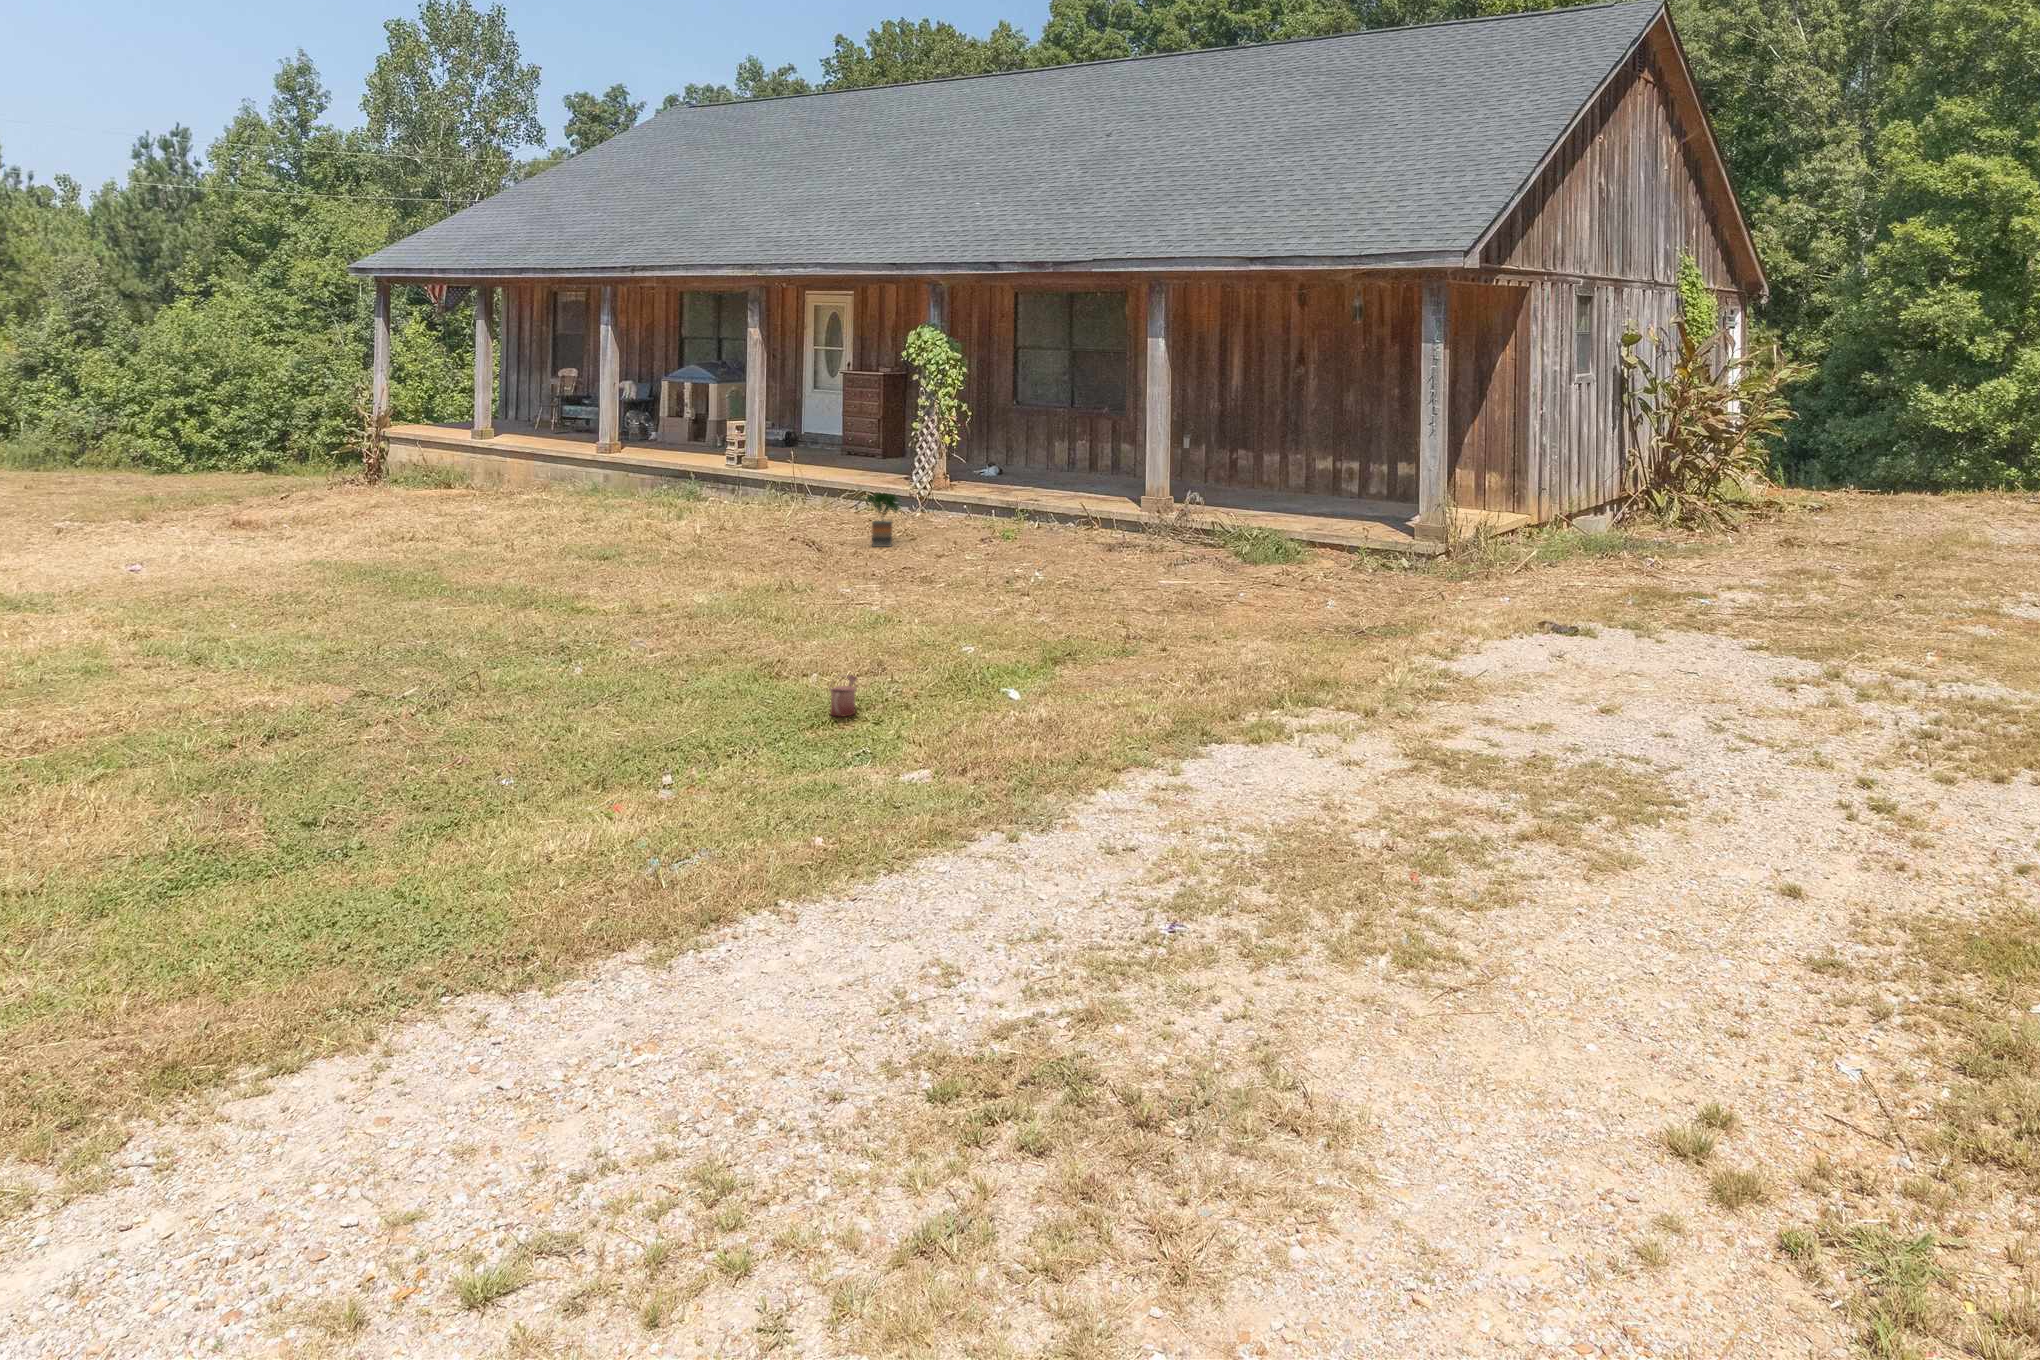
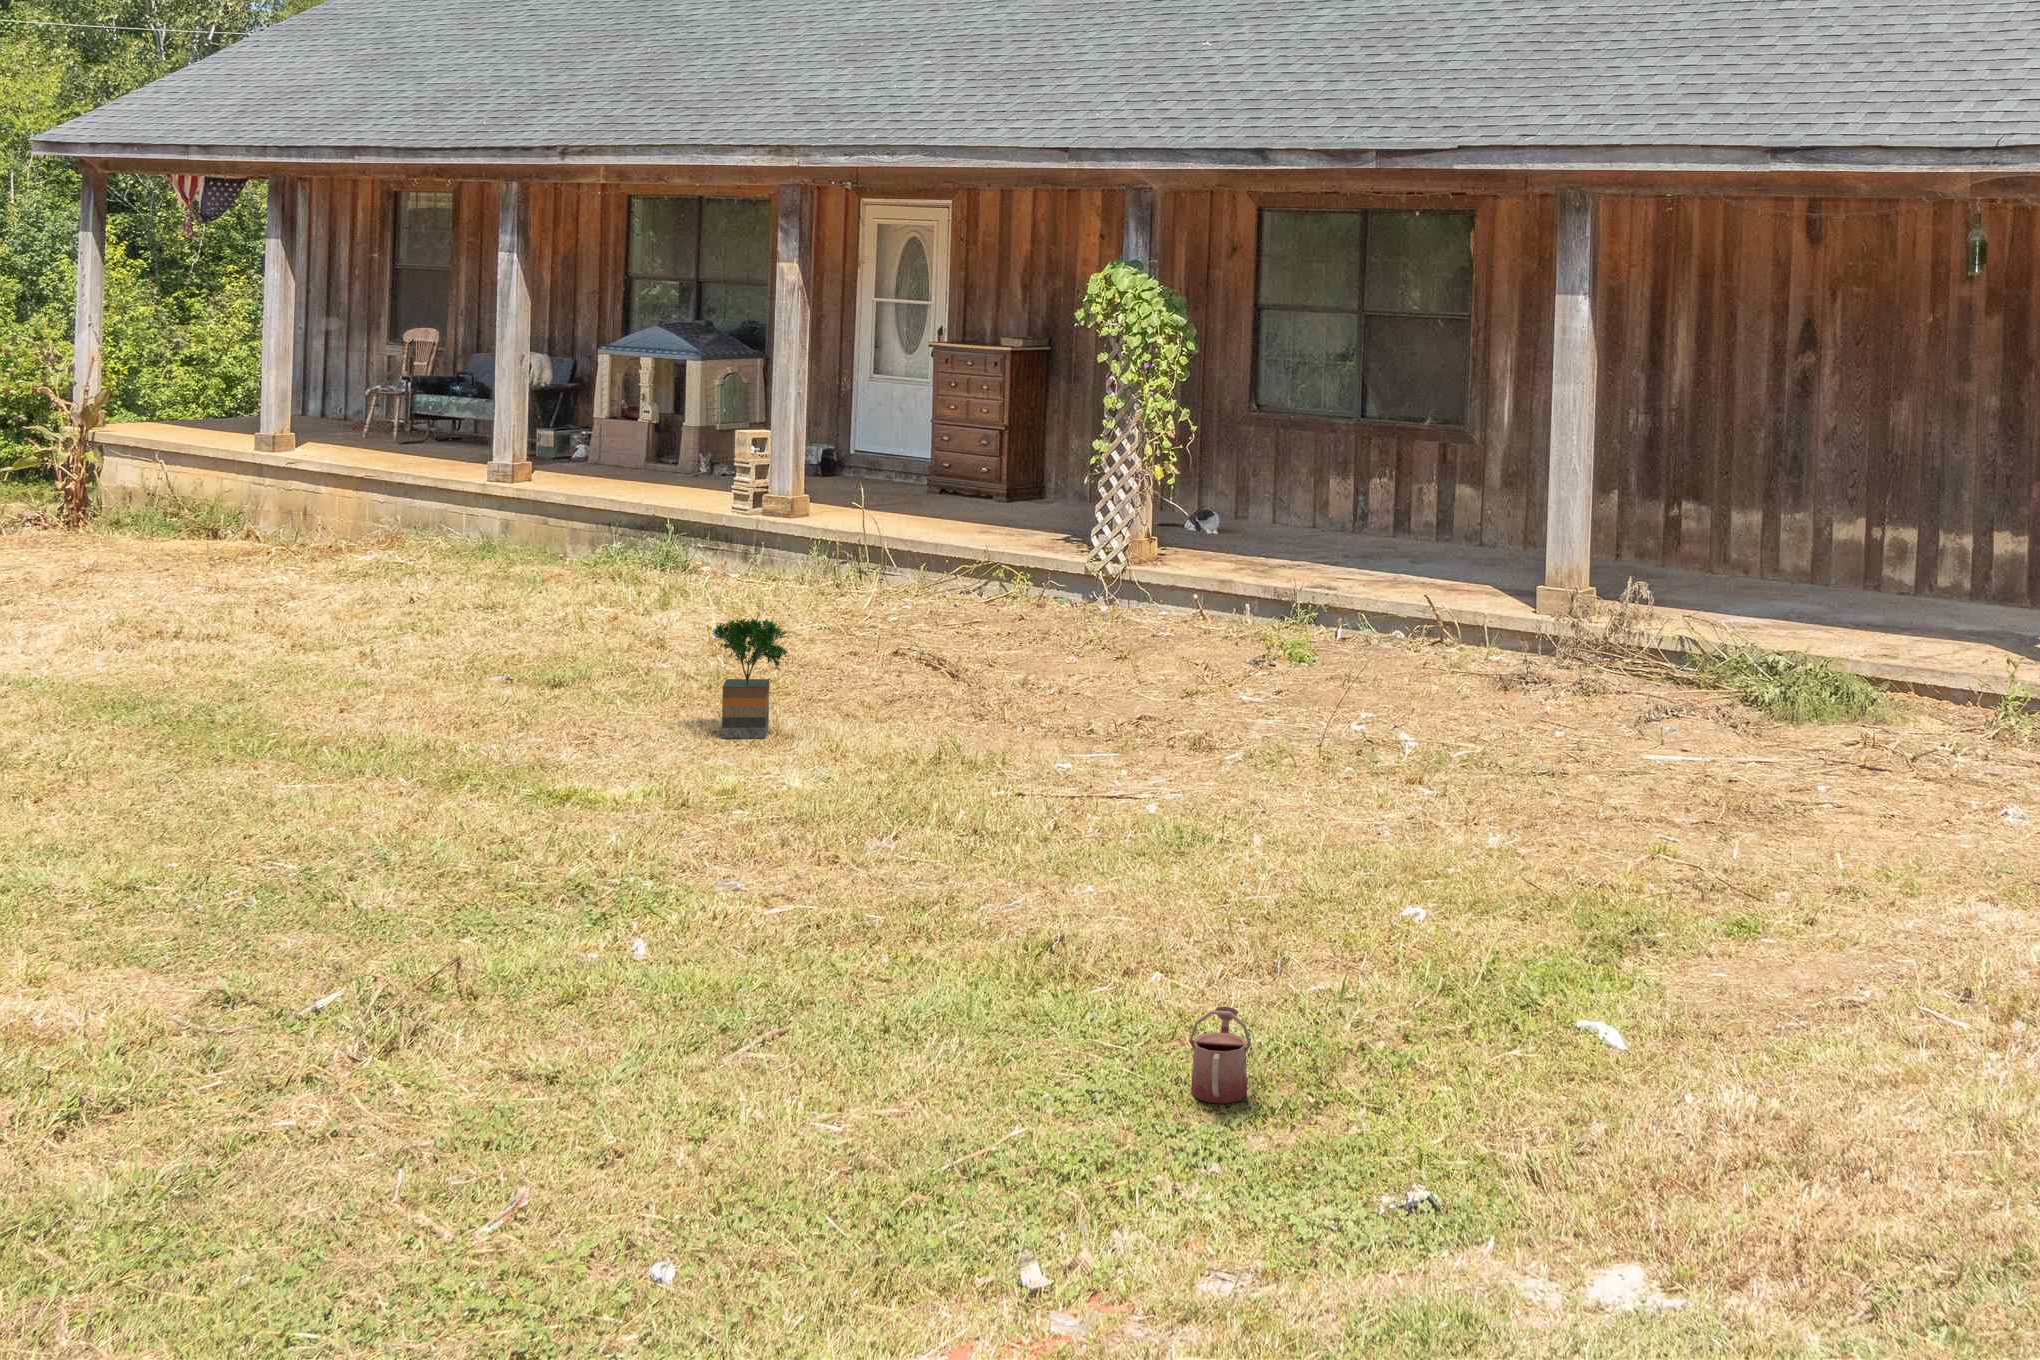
potted tree: present [867,493,900,547] -> present [712,618,788,738]

